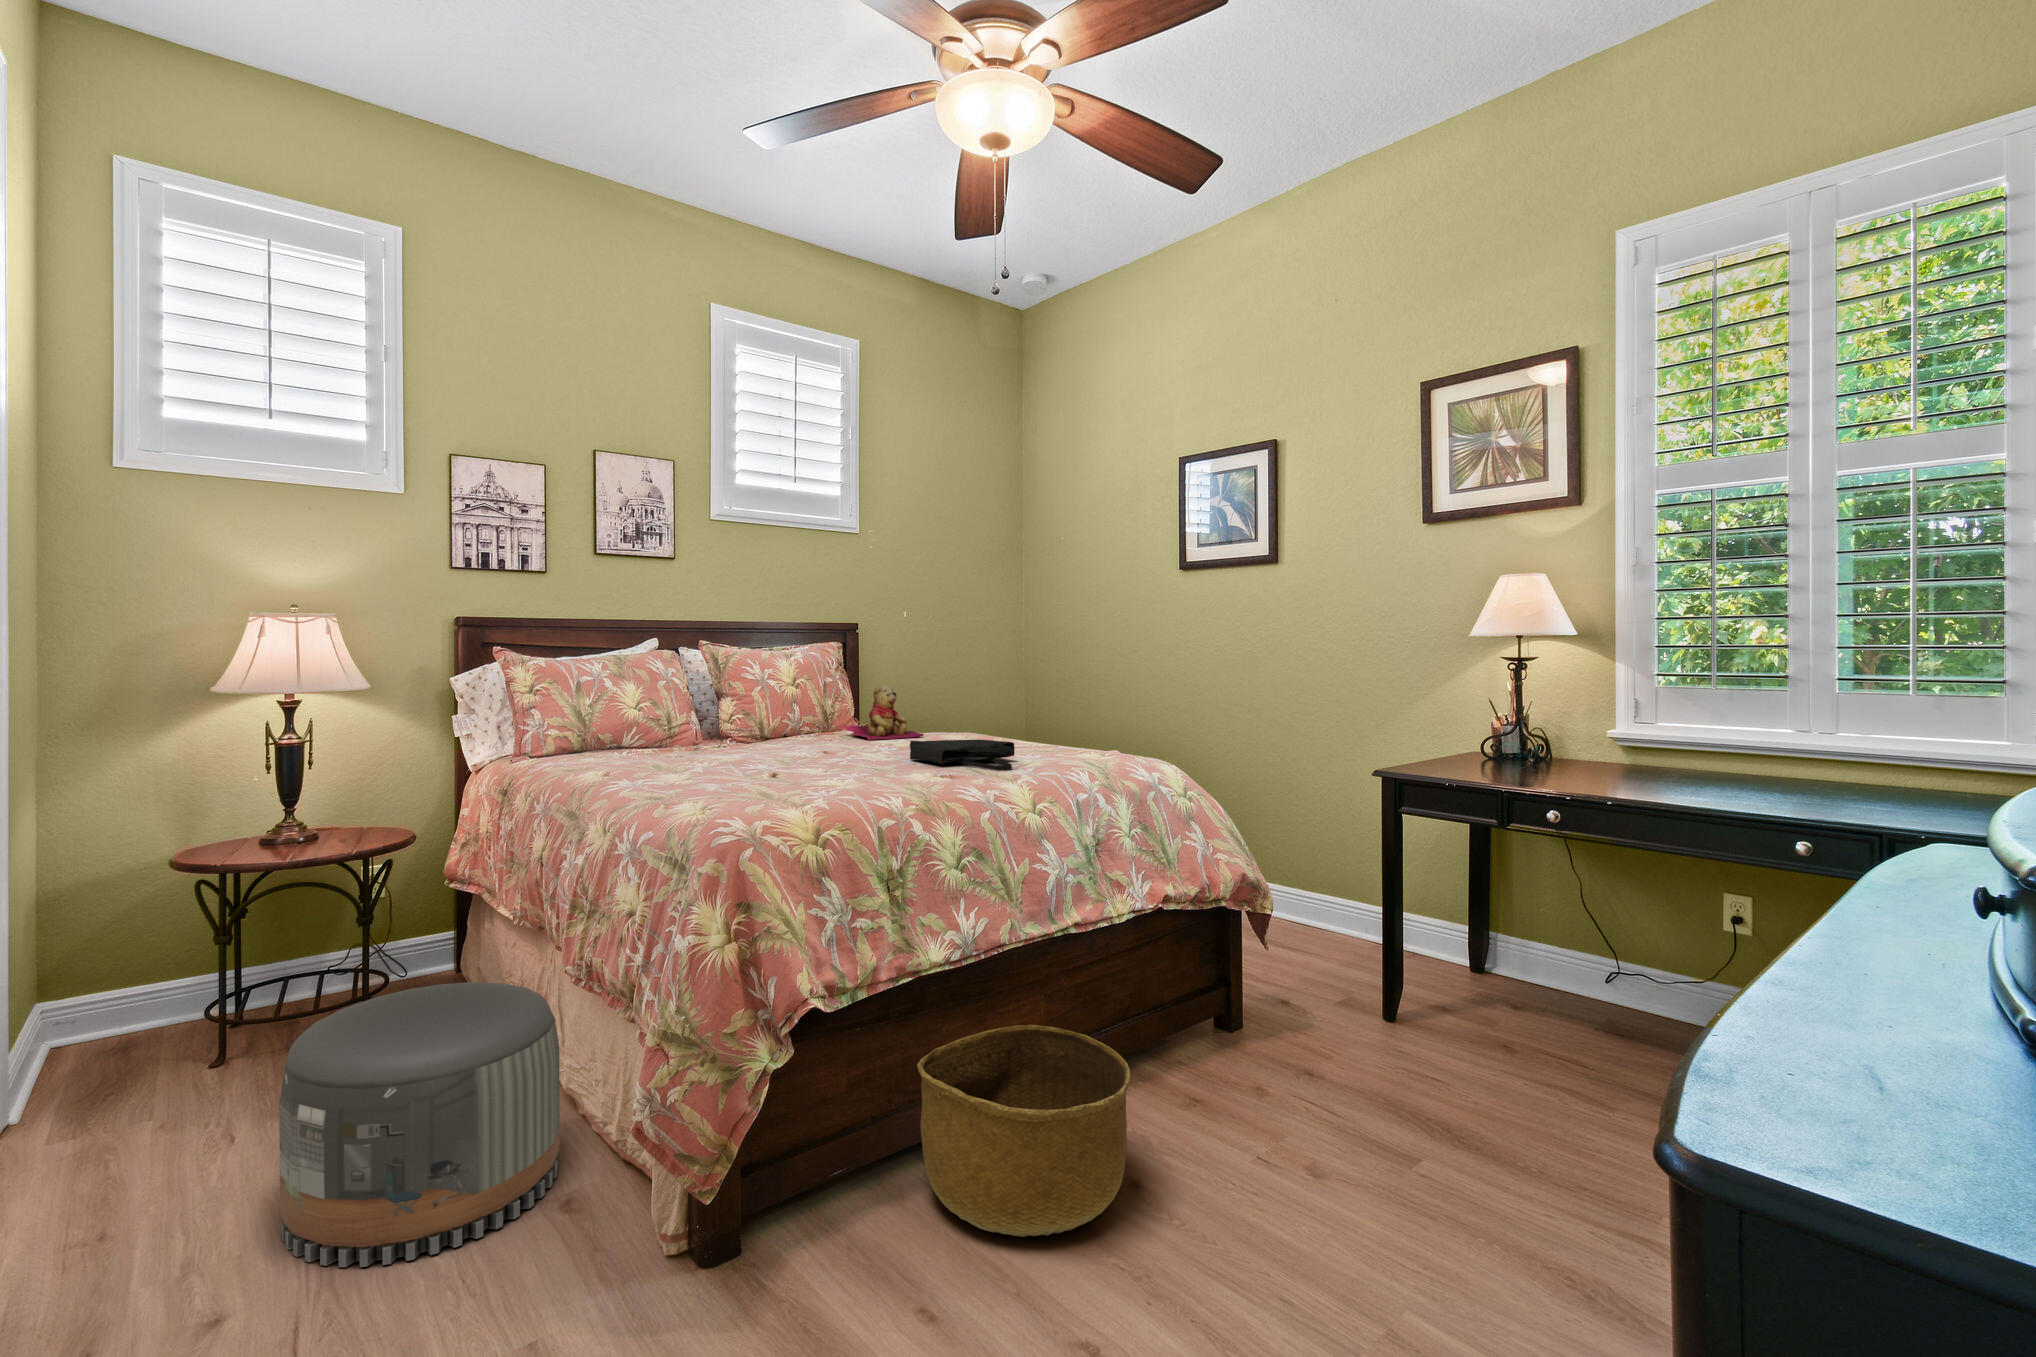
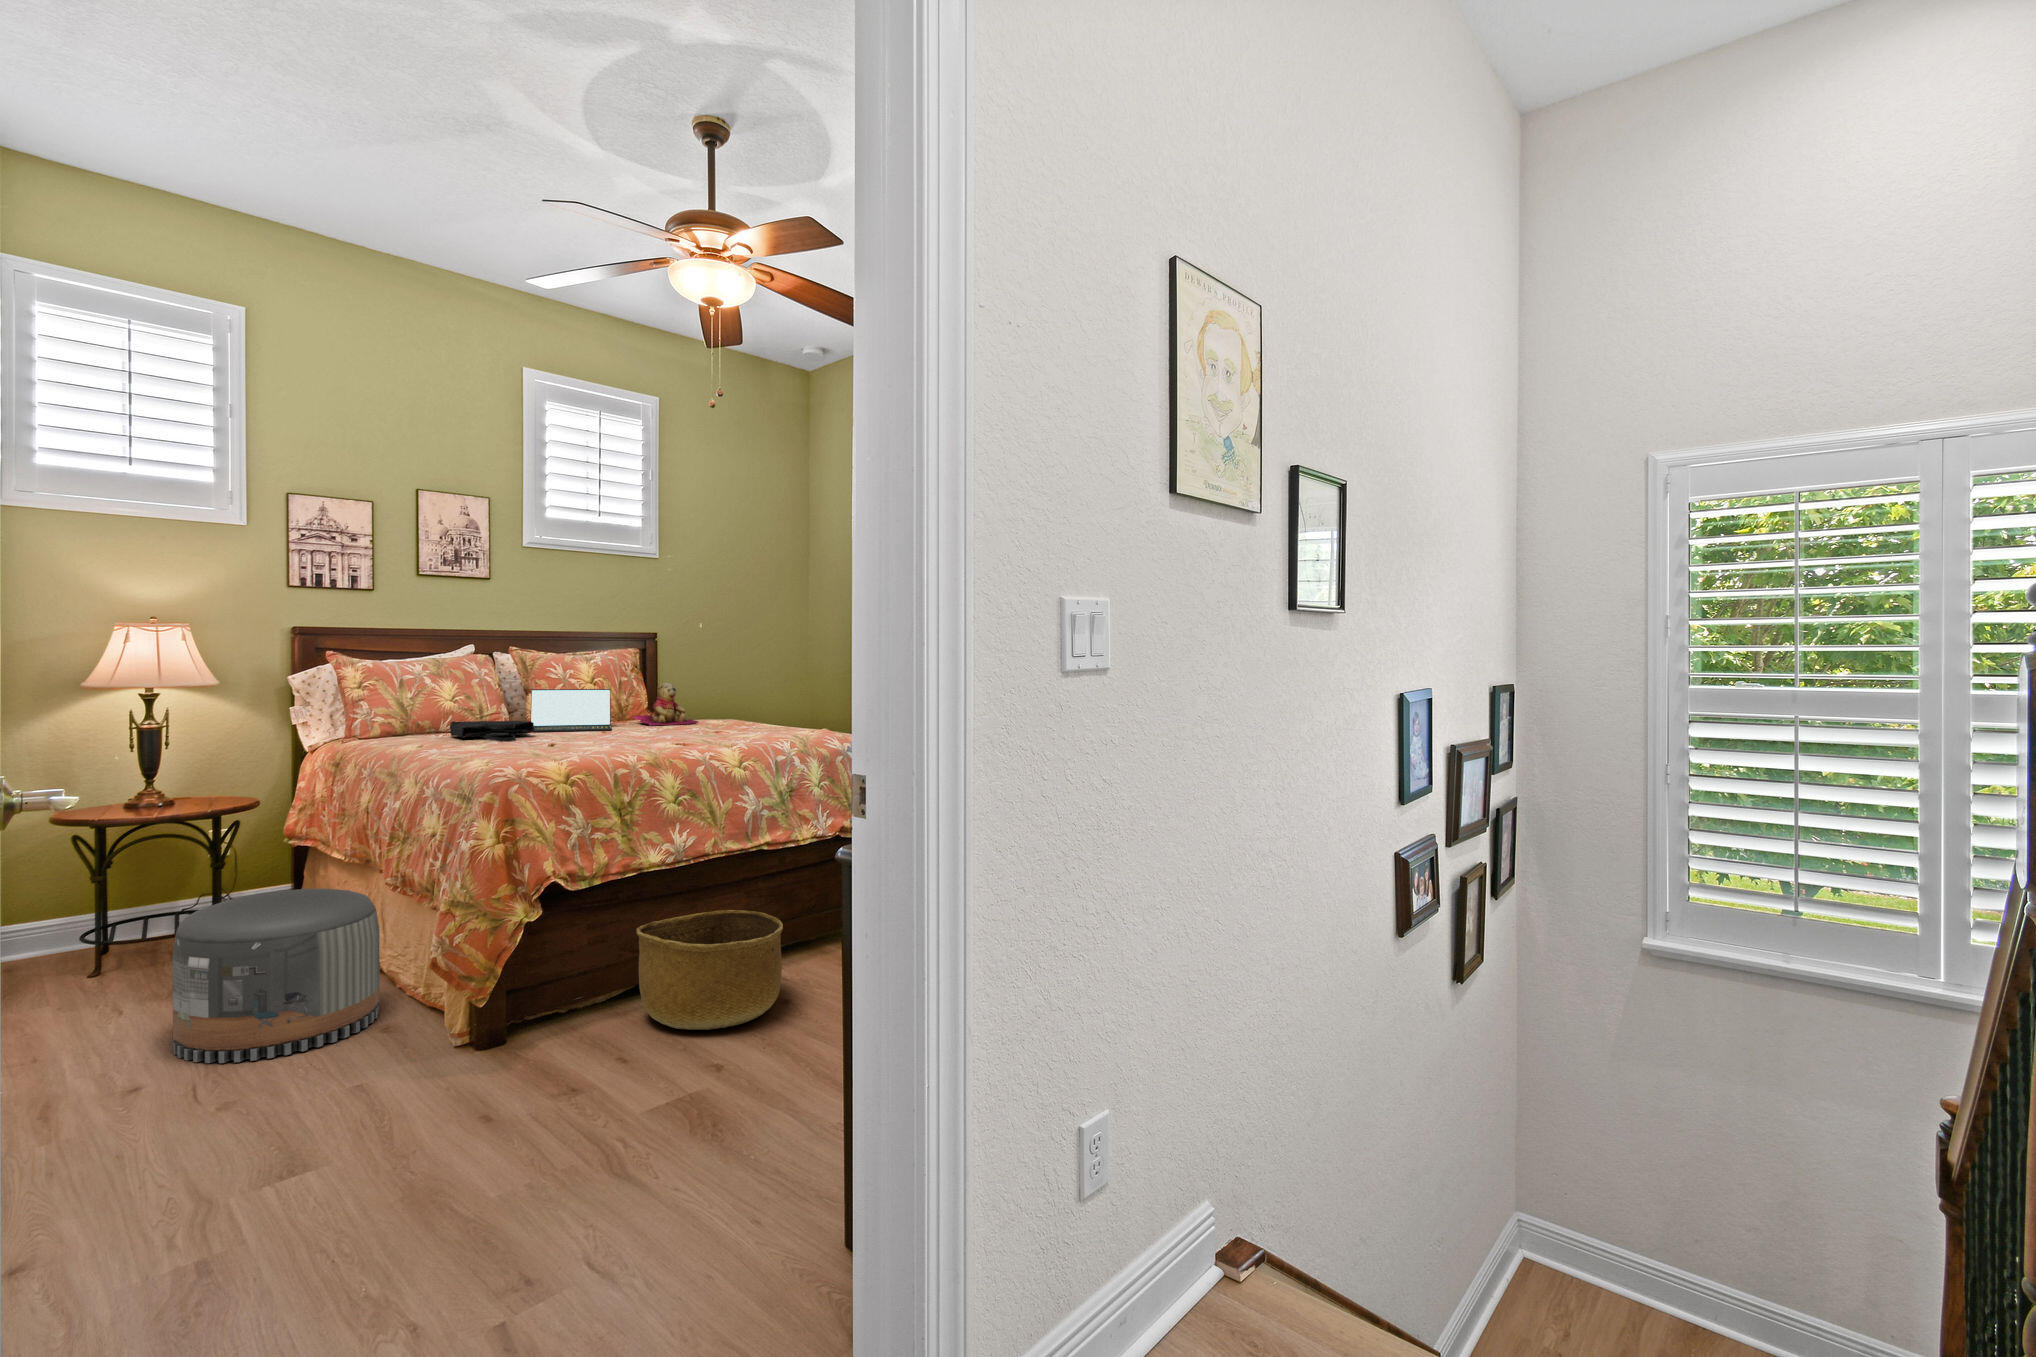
laptop: none [729,694,828,749] -> present [531,689,612,732]
tote bag: present [910,739,1014,770] -> present [450,721,534,741]

